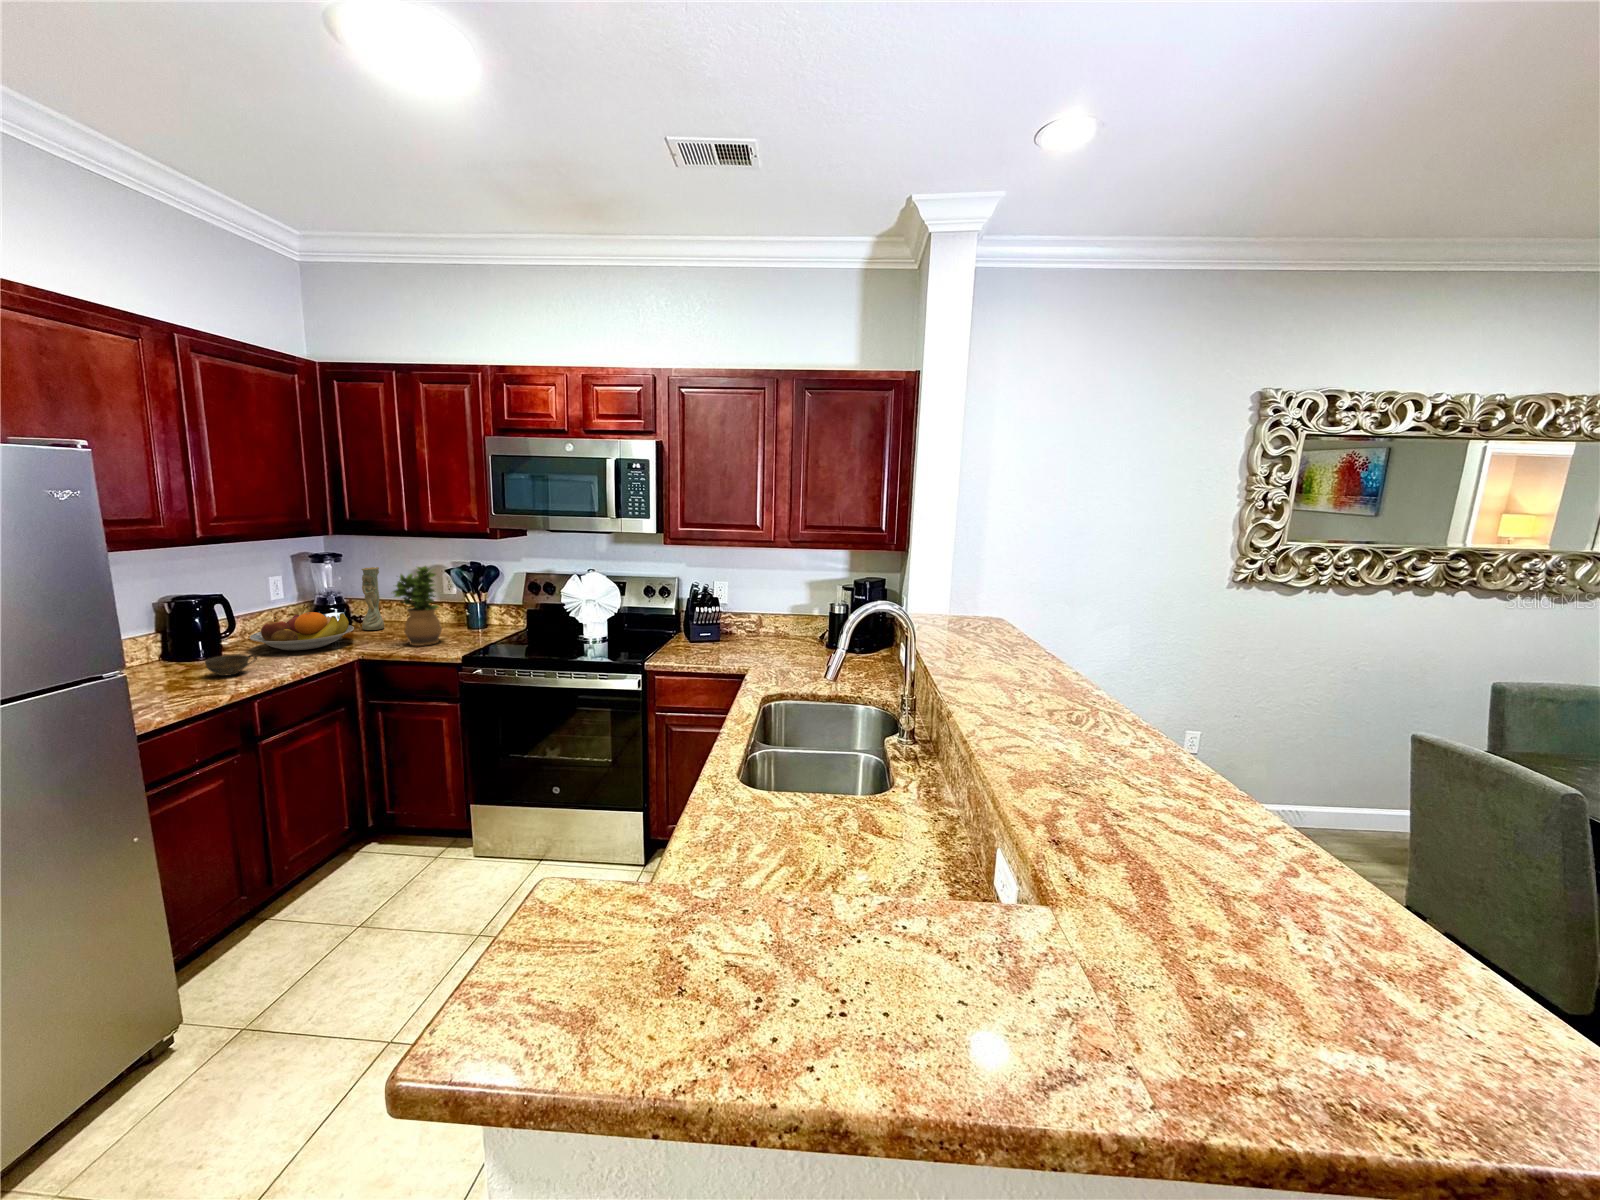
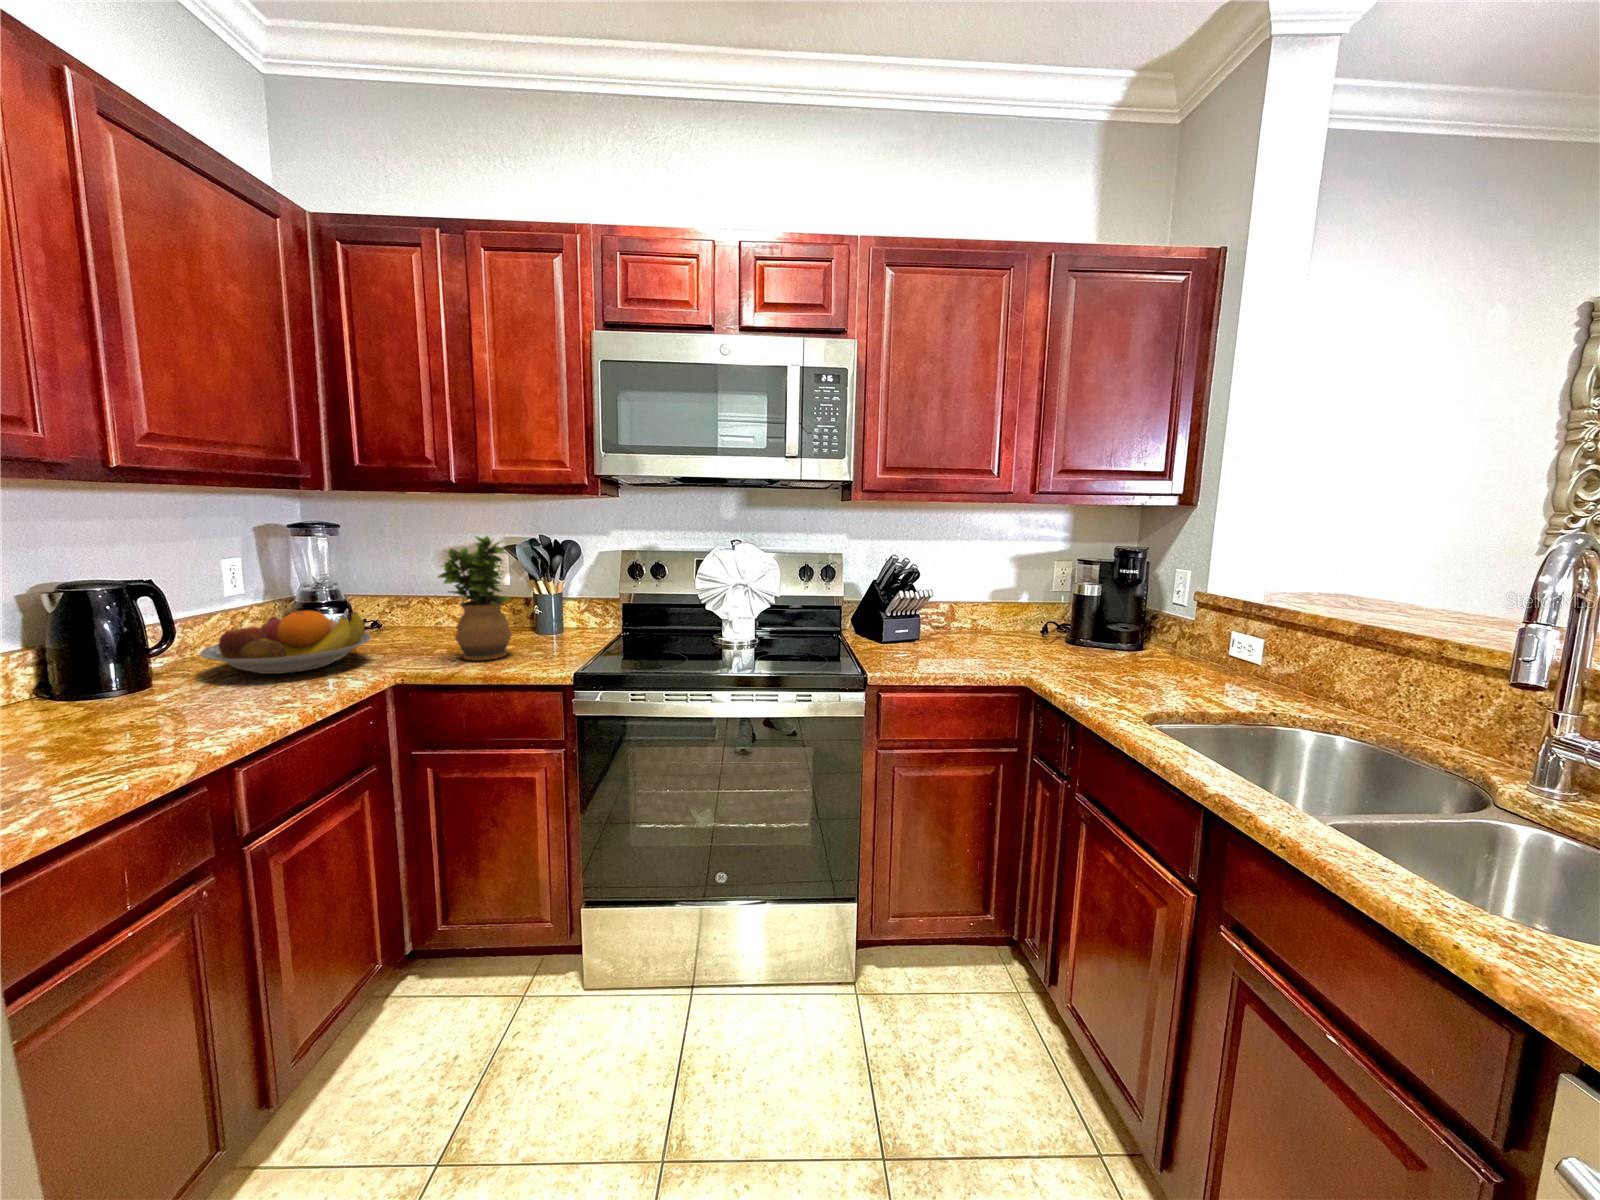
vase: present [362,567,384,630] -> none [369,544,404,640]
cup: present [205,654,256,676] -> none [131,683,228,724]

